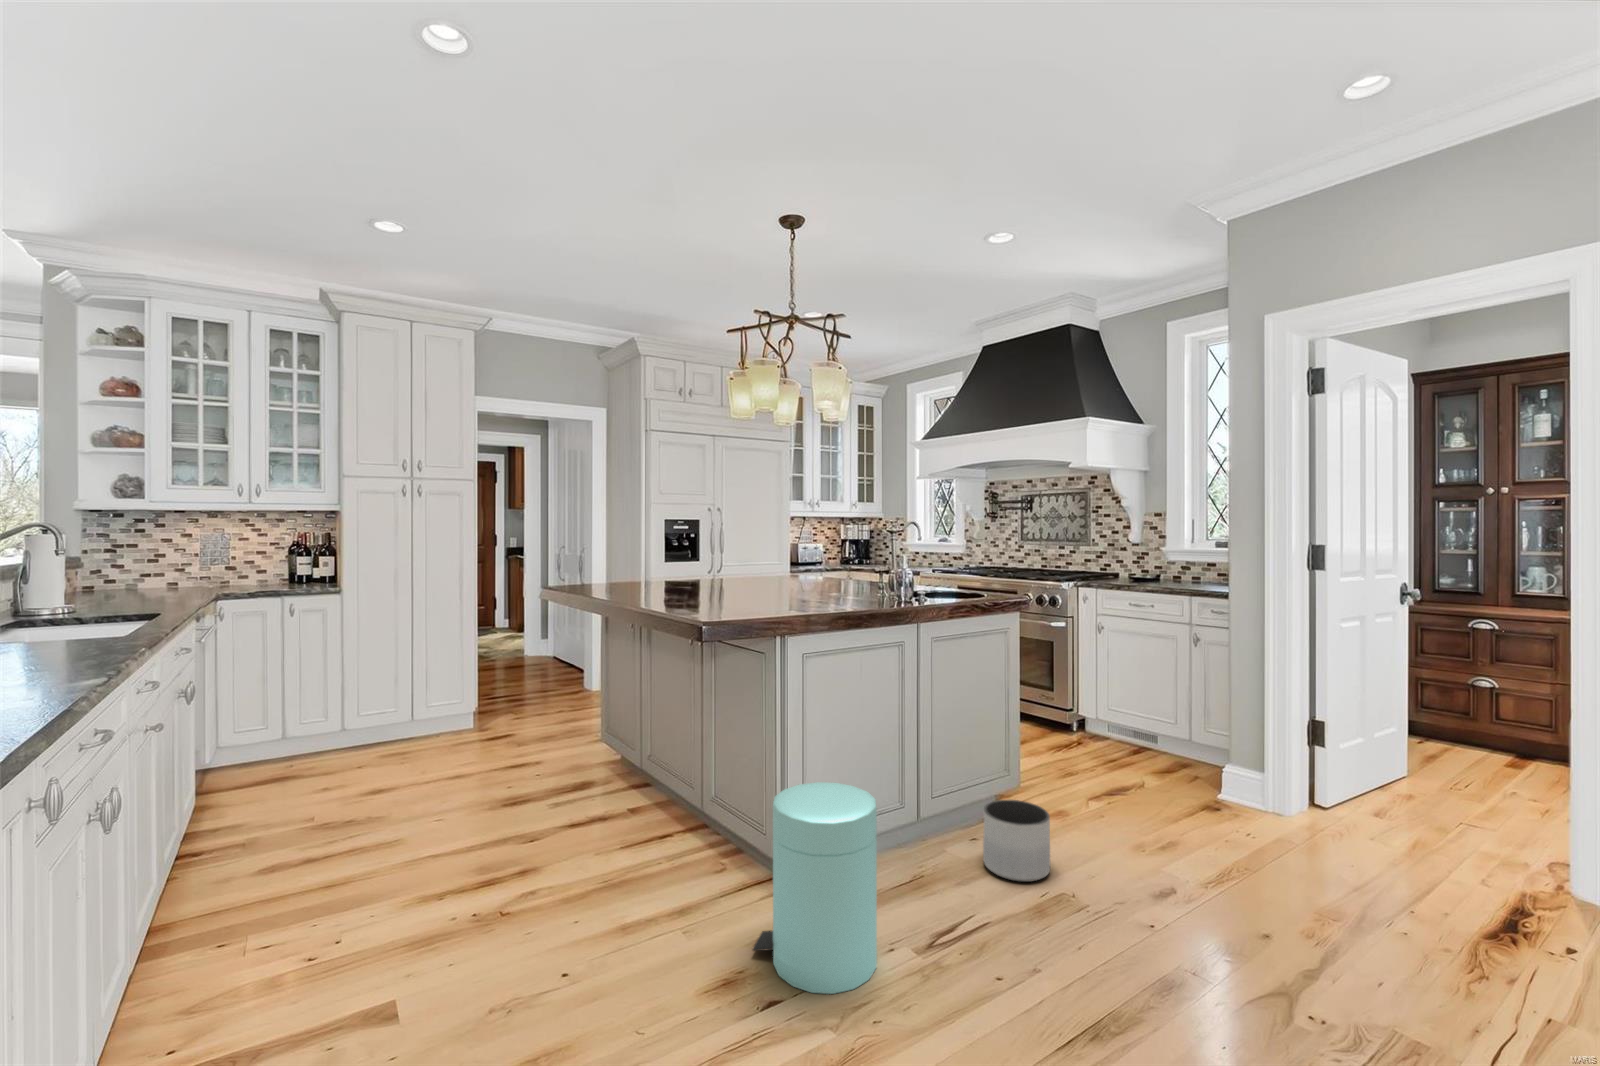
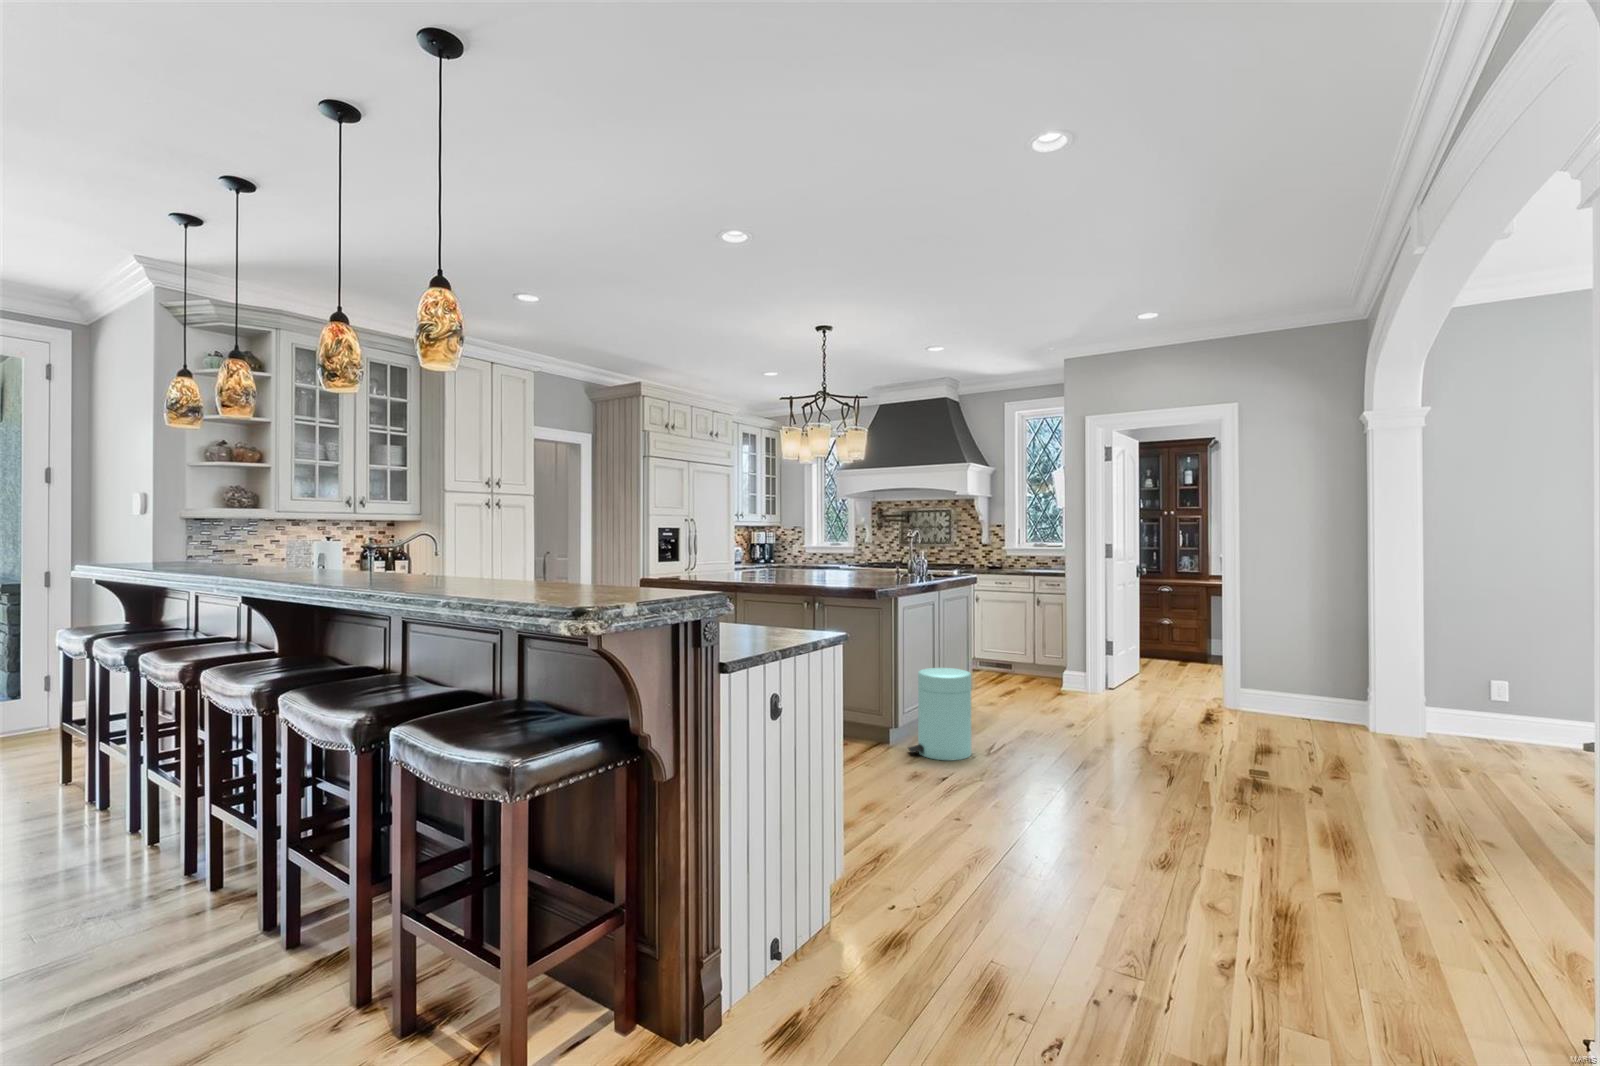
planter: present [983,800,1050,882] -> none [975,685,1011,723]

